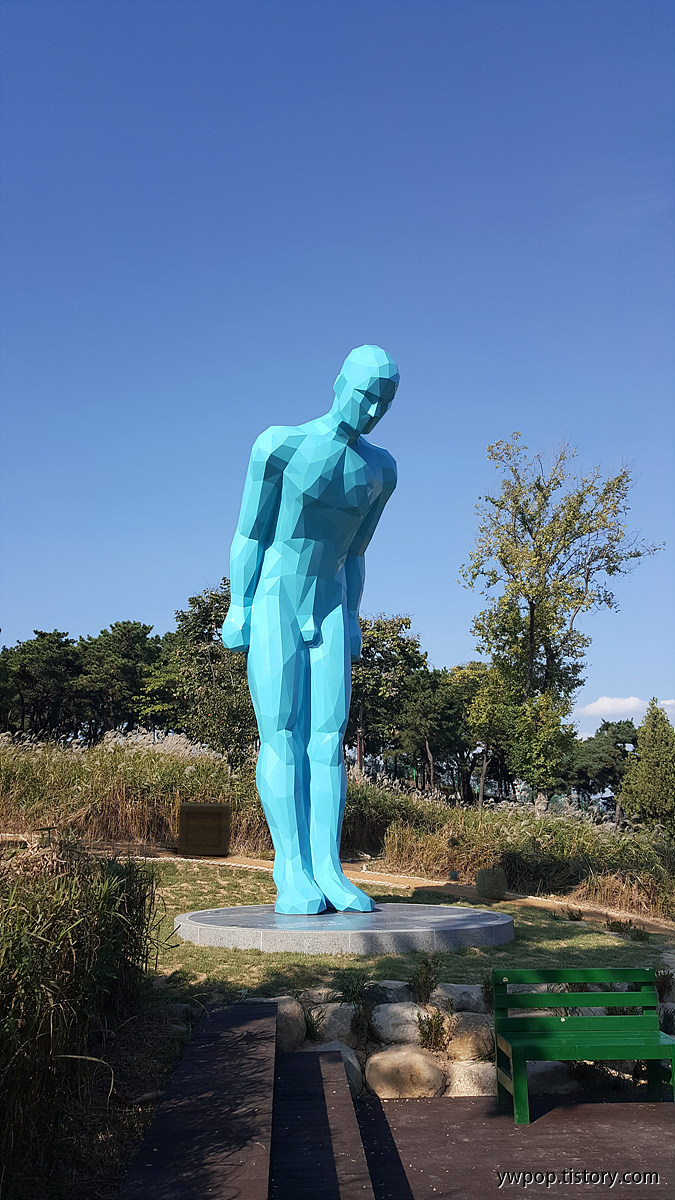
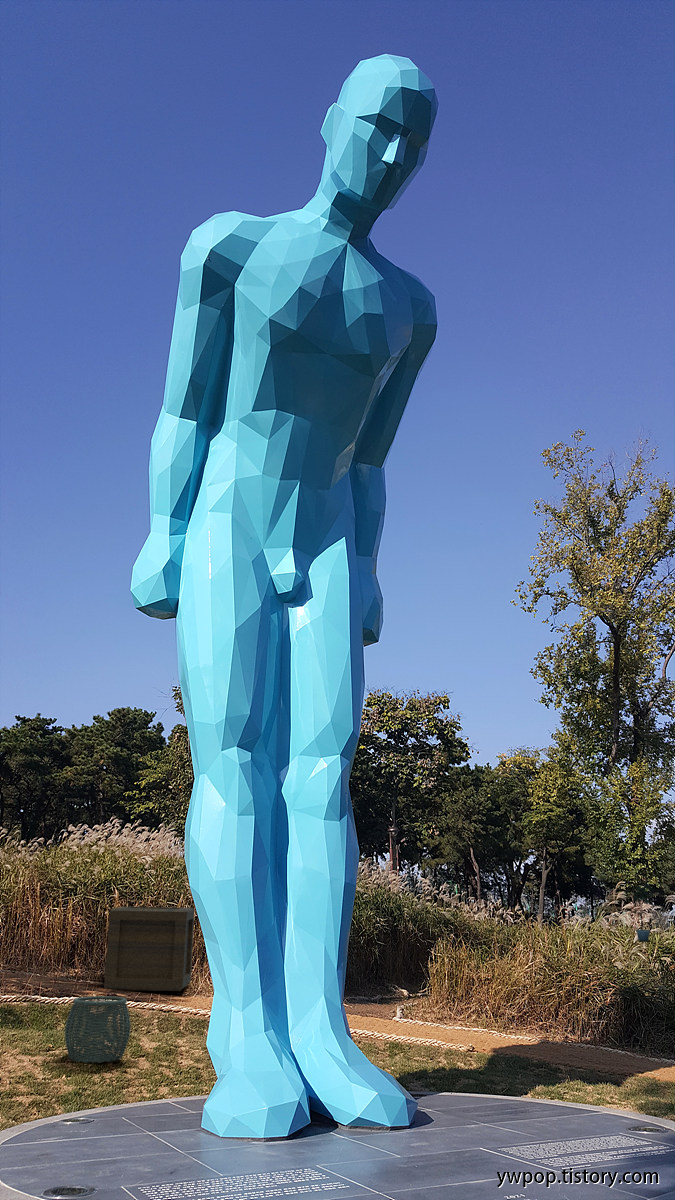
potted plant: present [447,833,463,881] -> present [632,882,653,941]
woven basket: present [476,868,507,899] -> present [64,996,131,1063]

